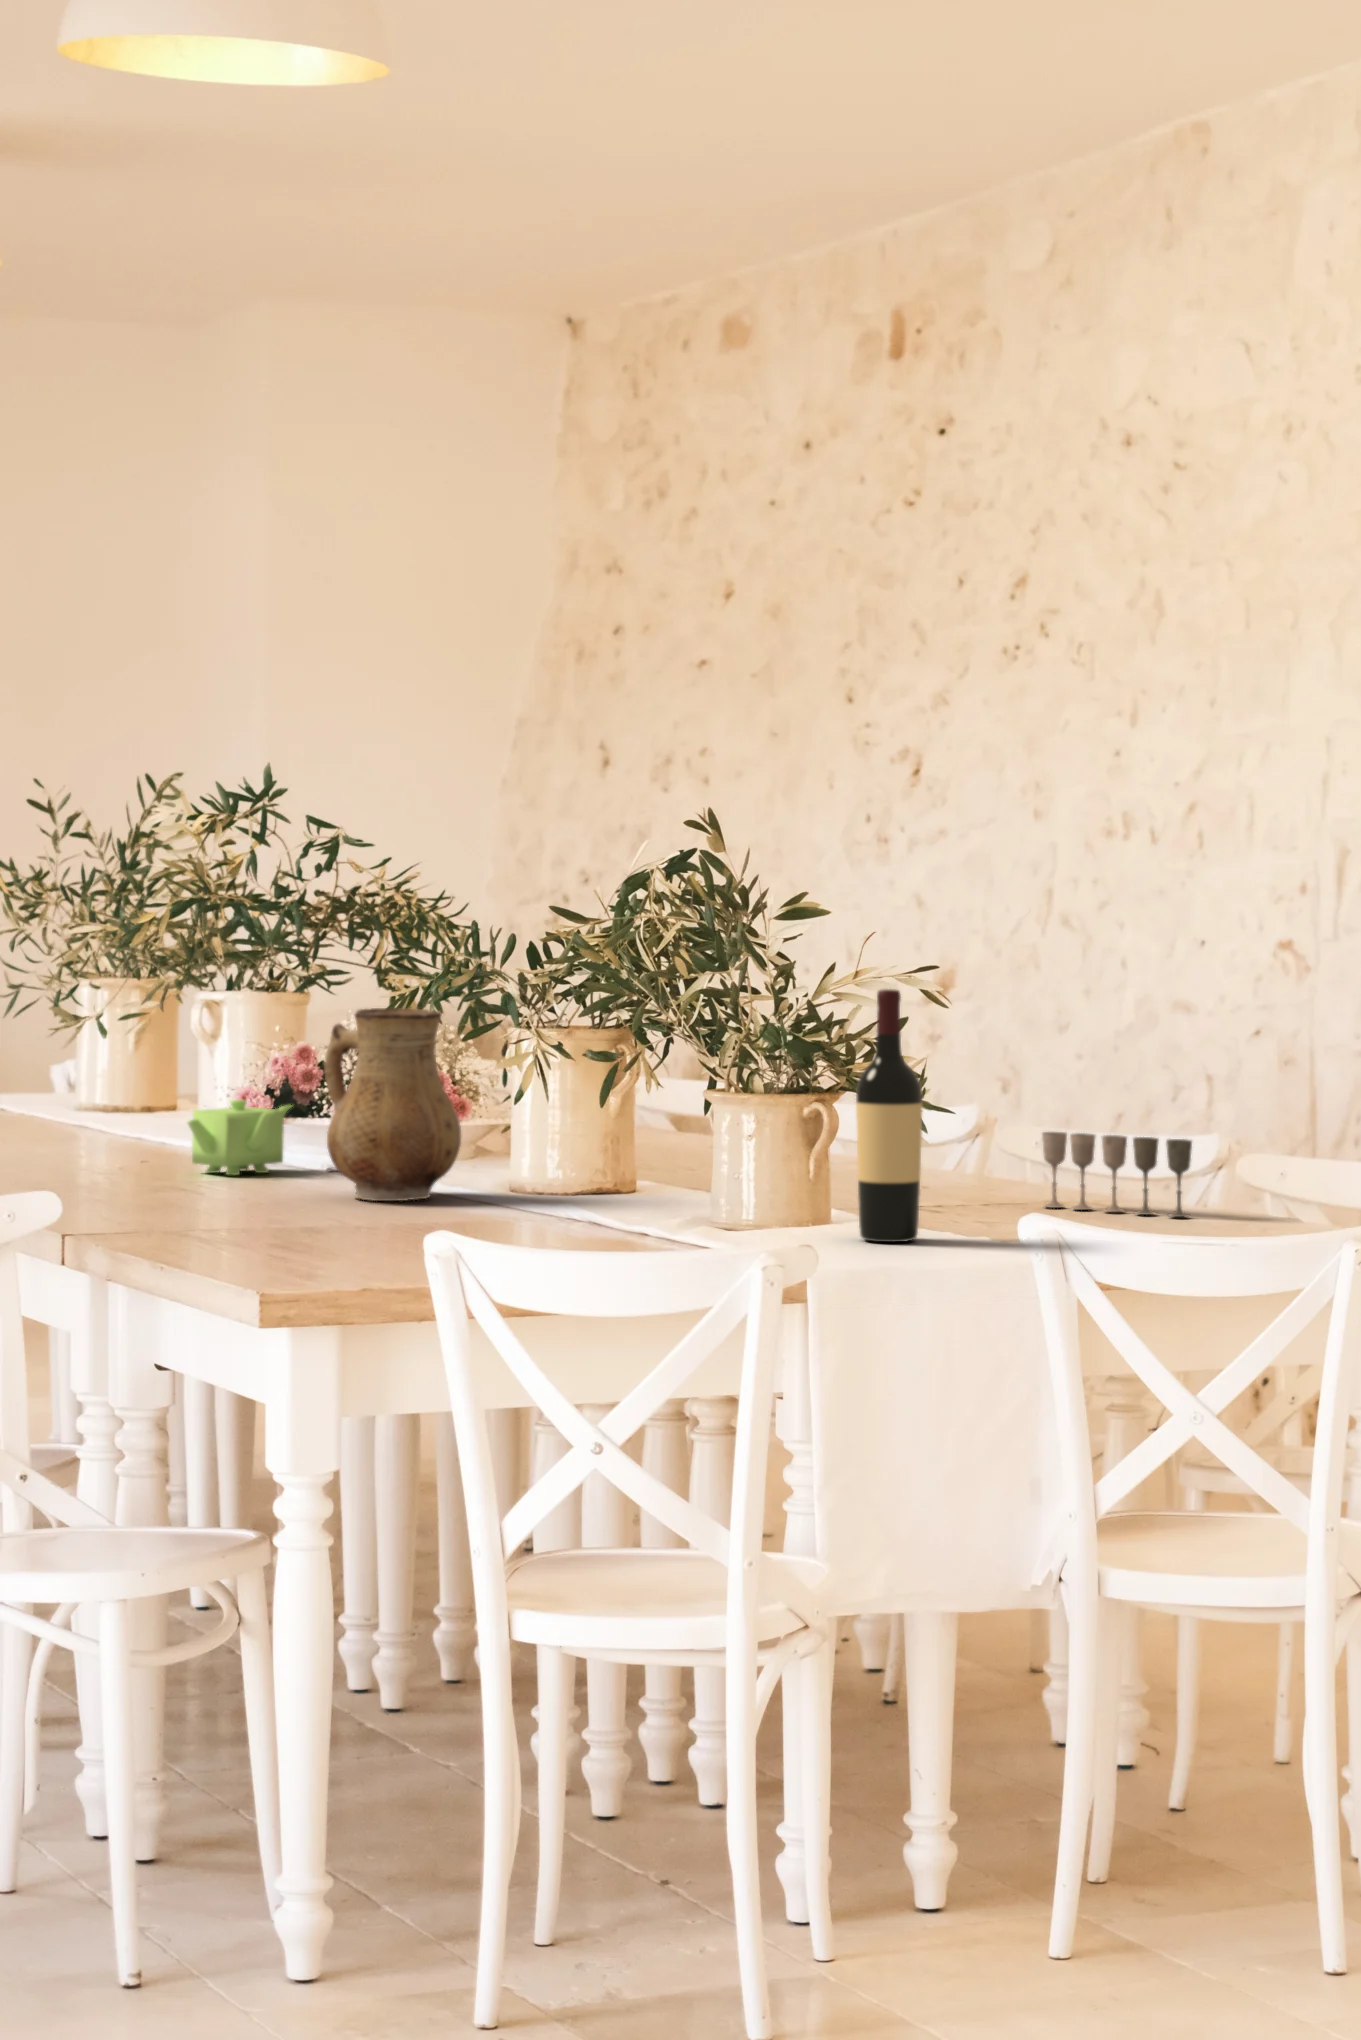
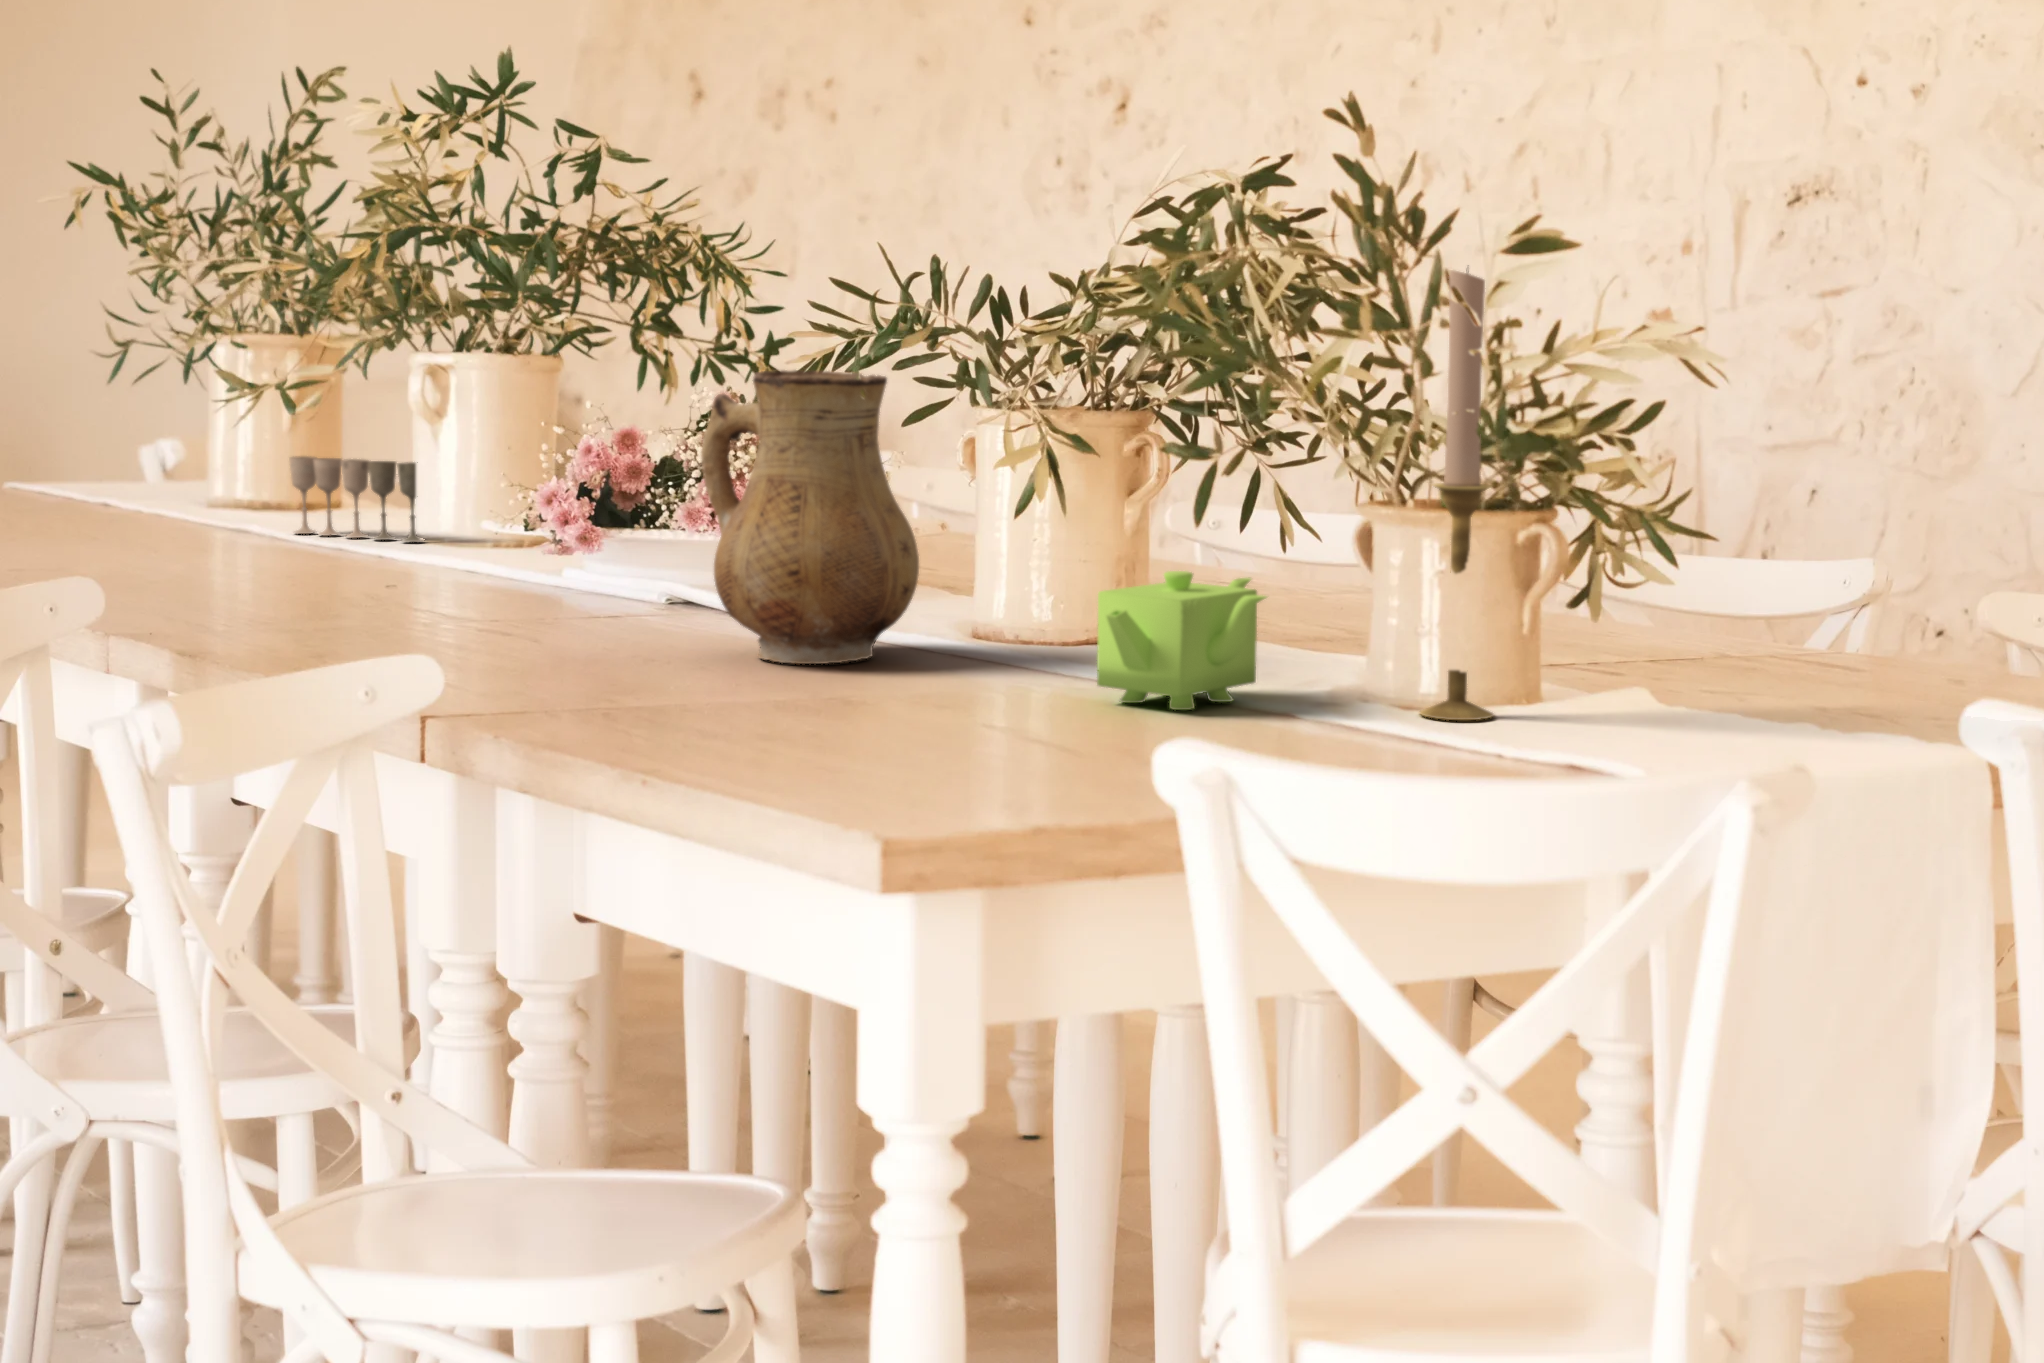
candlestick: none [744,945,793,1232] -> present [1419,270,1494,720]
wine bottle: present [856,989,923,1242] -> none [1625,336,1733,740]
teapot: present [188,1100,291,1175] -> present [1097,571,1266,710]
wine glass: present [1042,1132,1192,1217] -> present [289,456,420,542]

